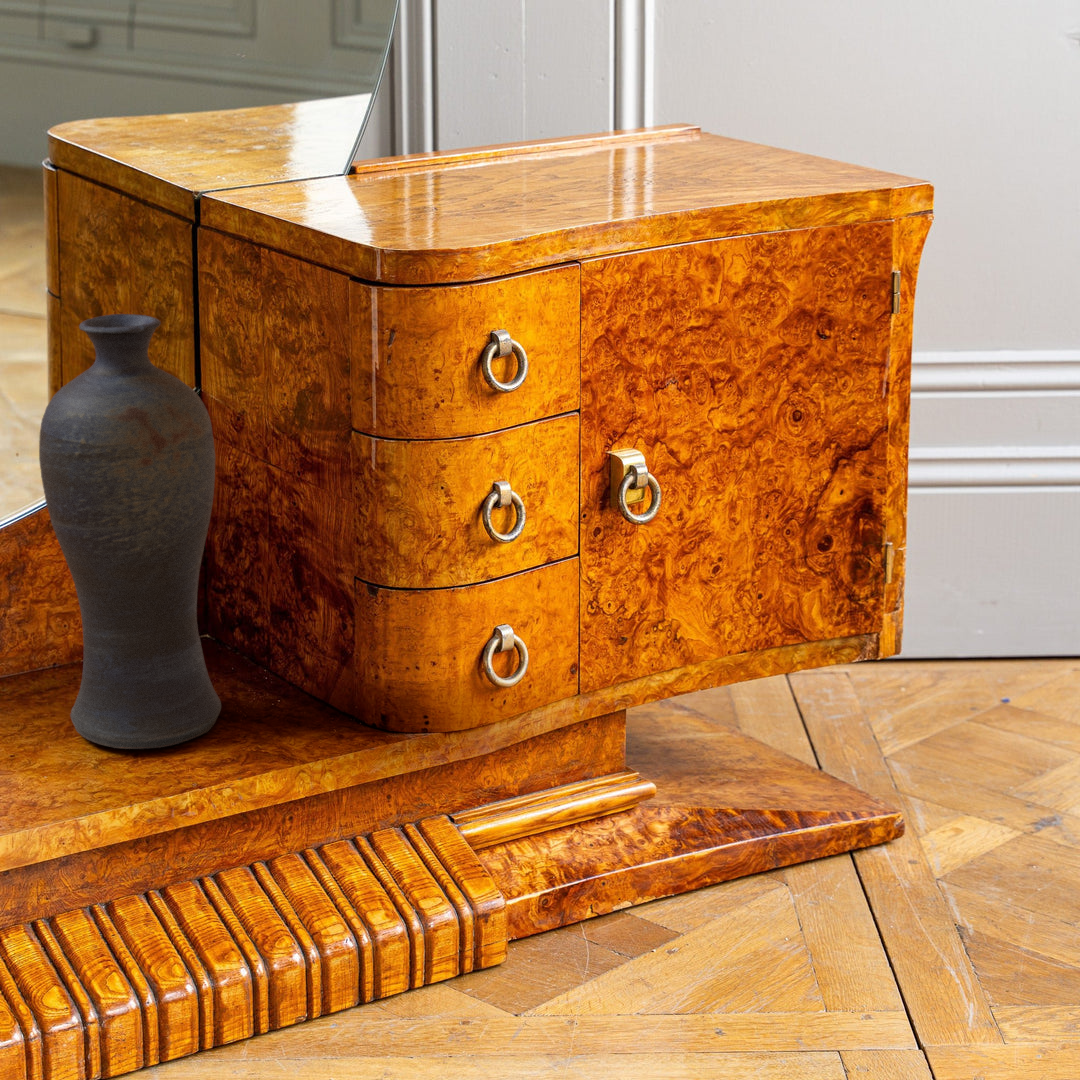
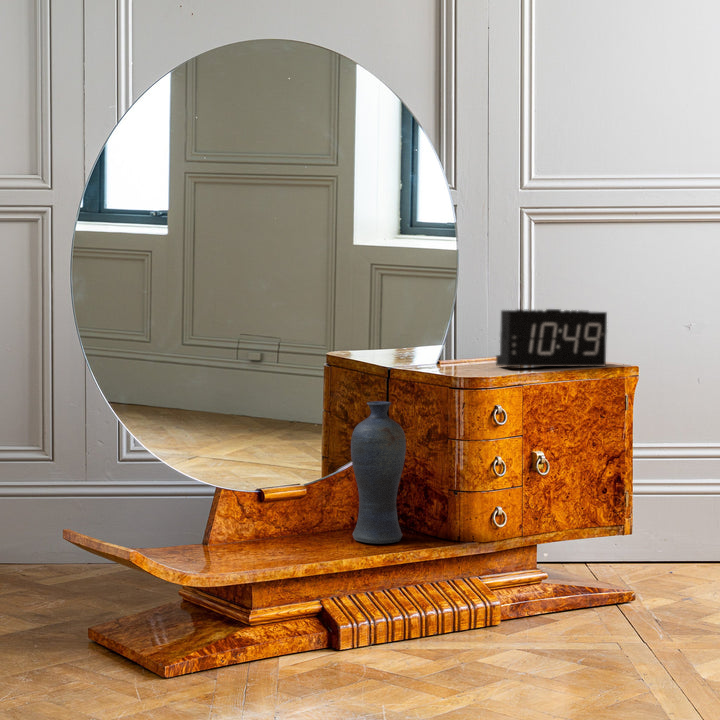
alarm clock: none [512,9,852,192] -> present [496,309,607,367]

